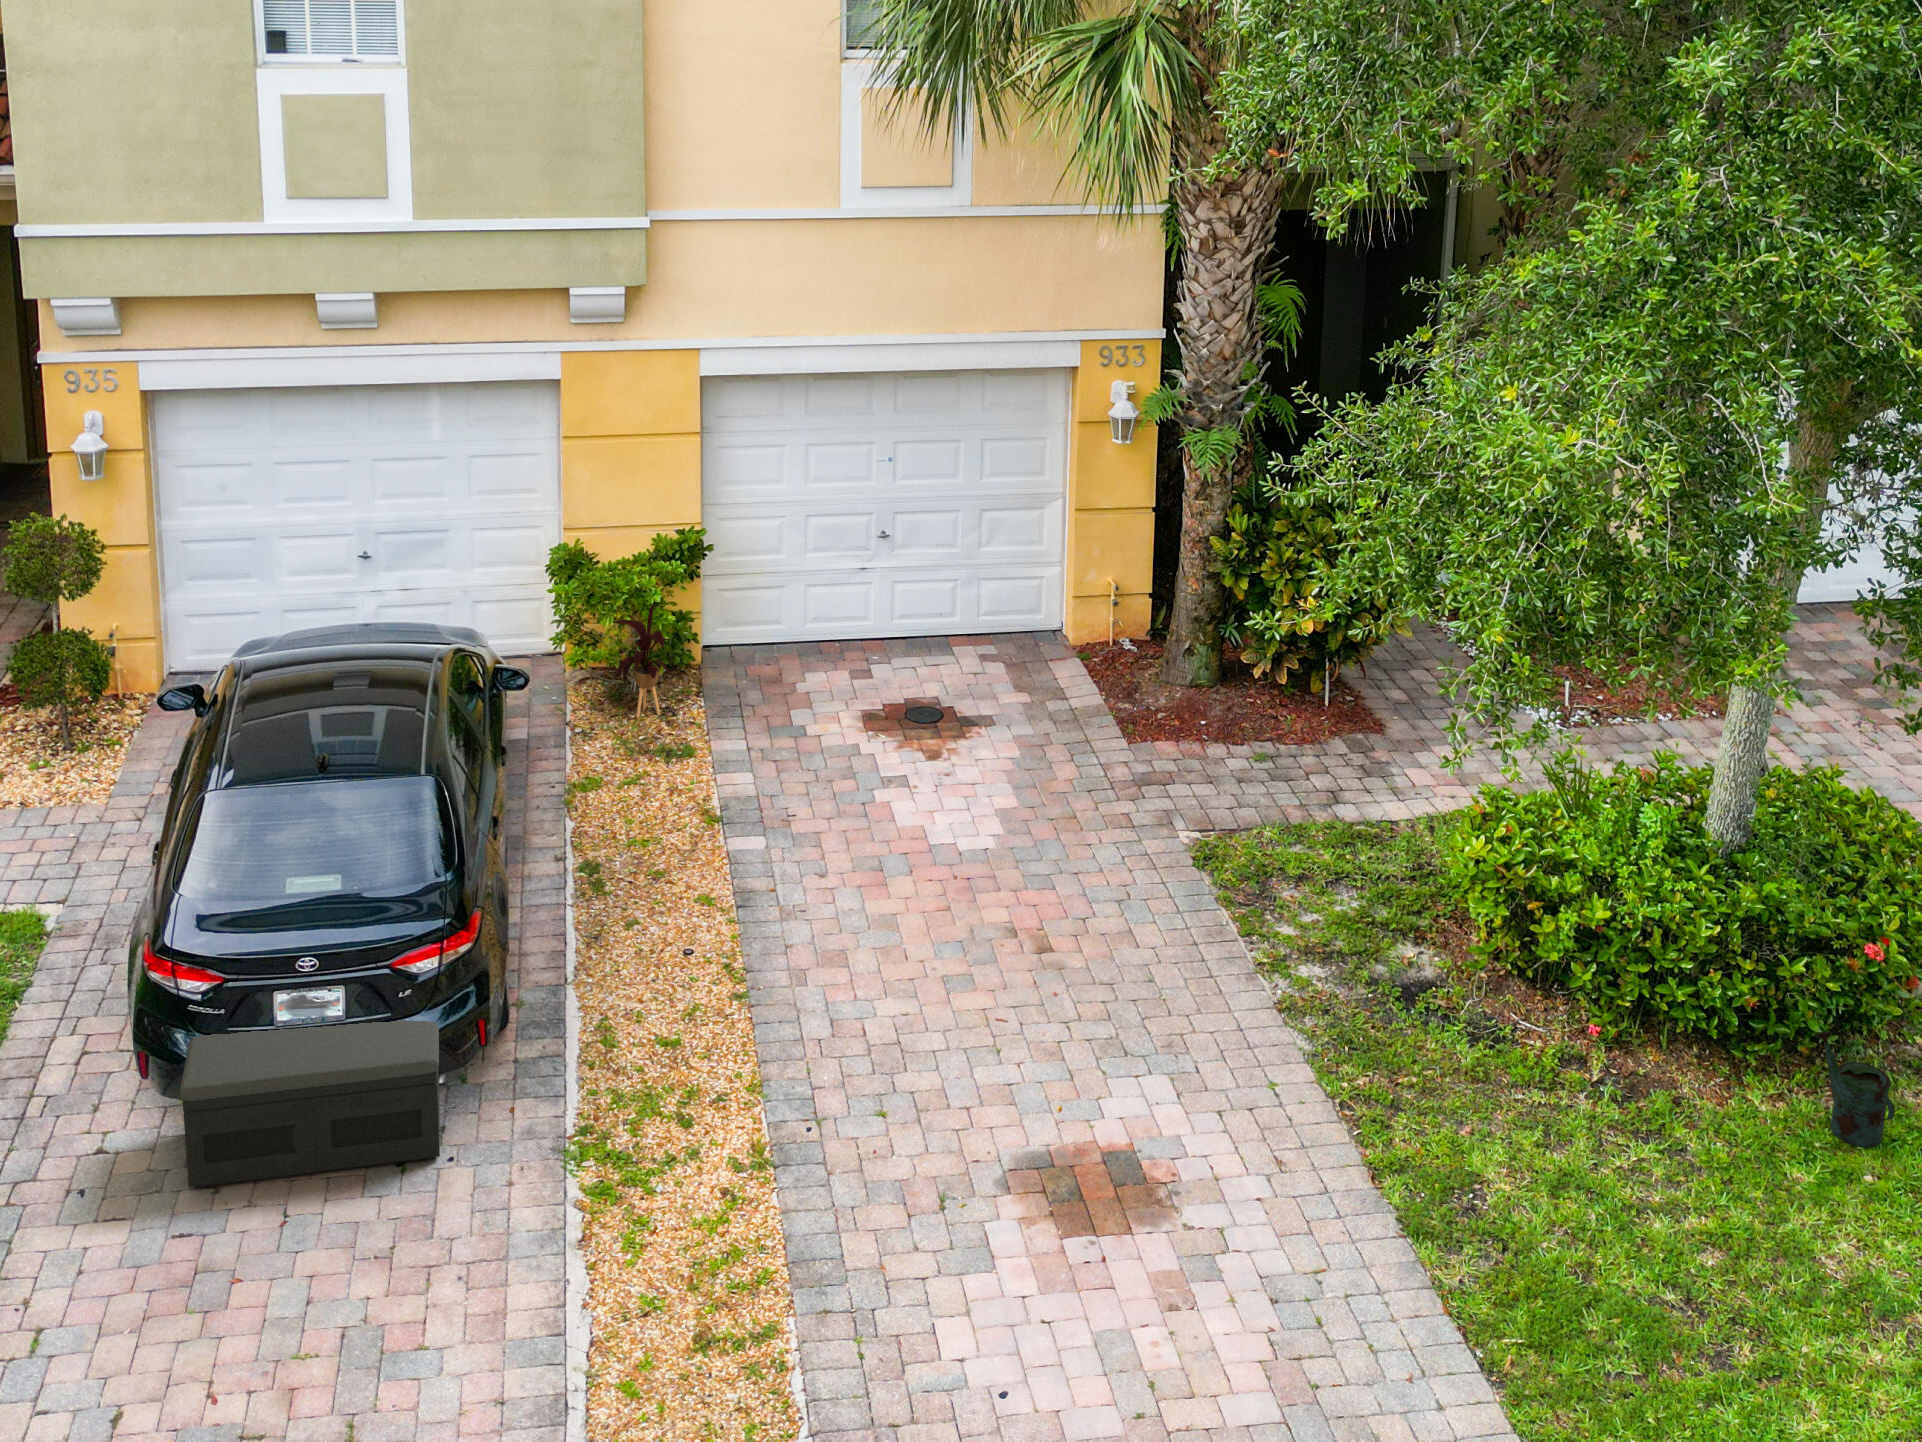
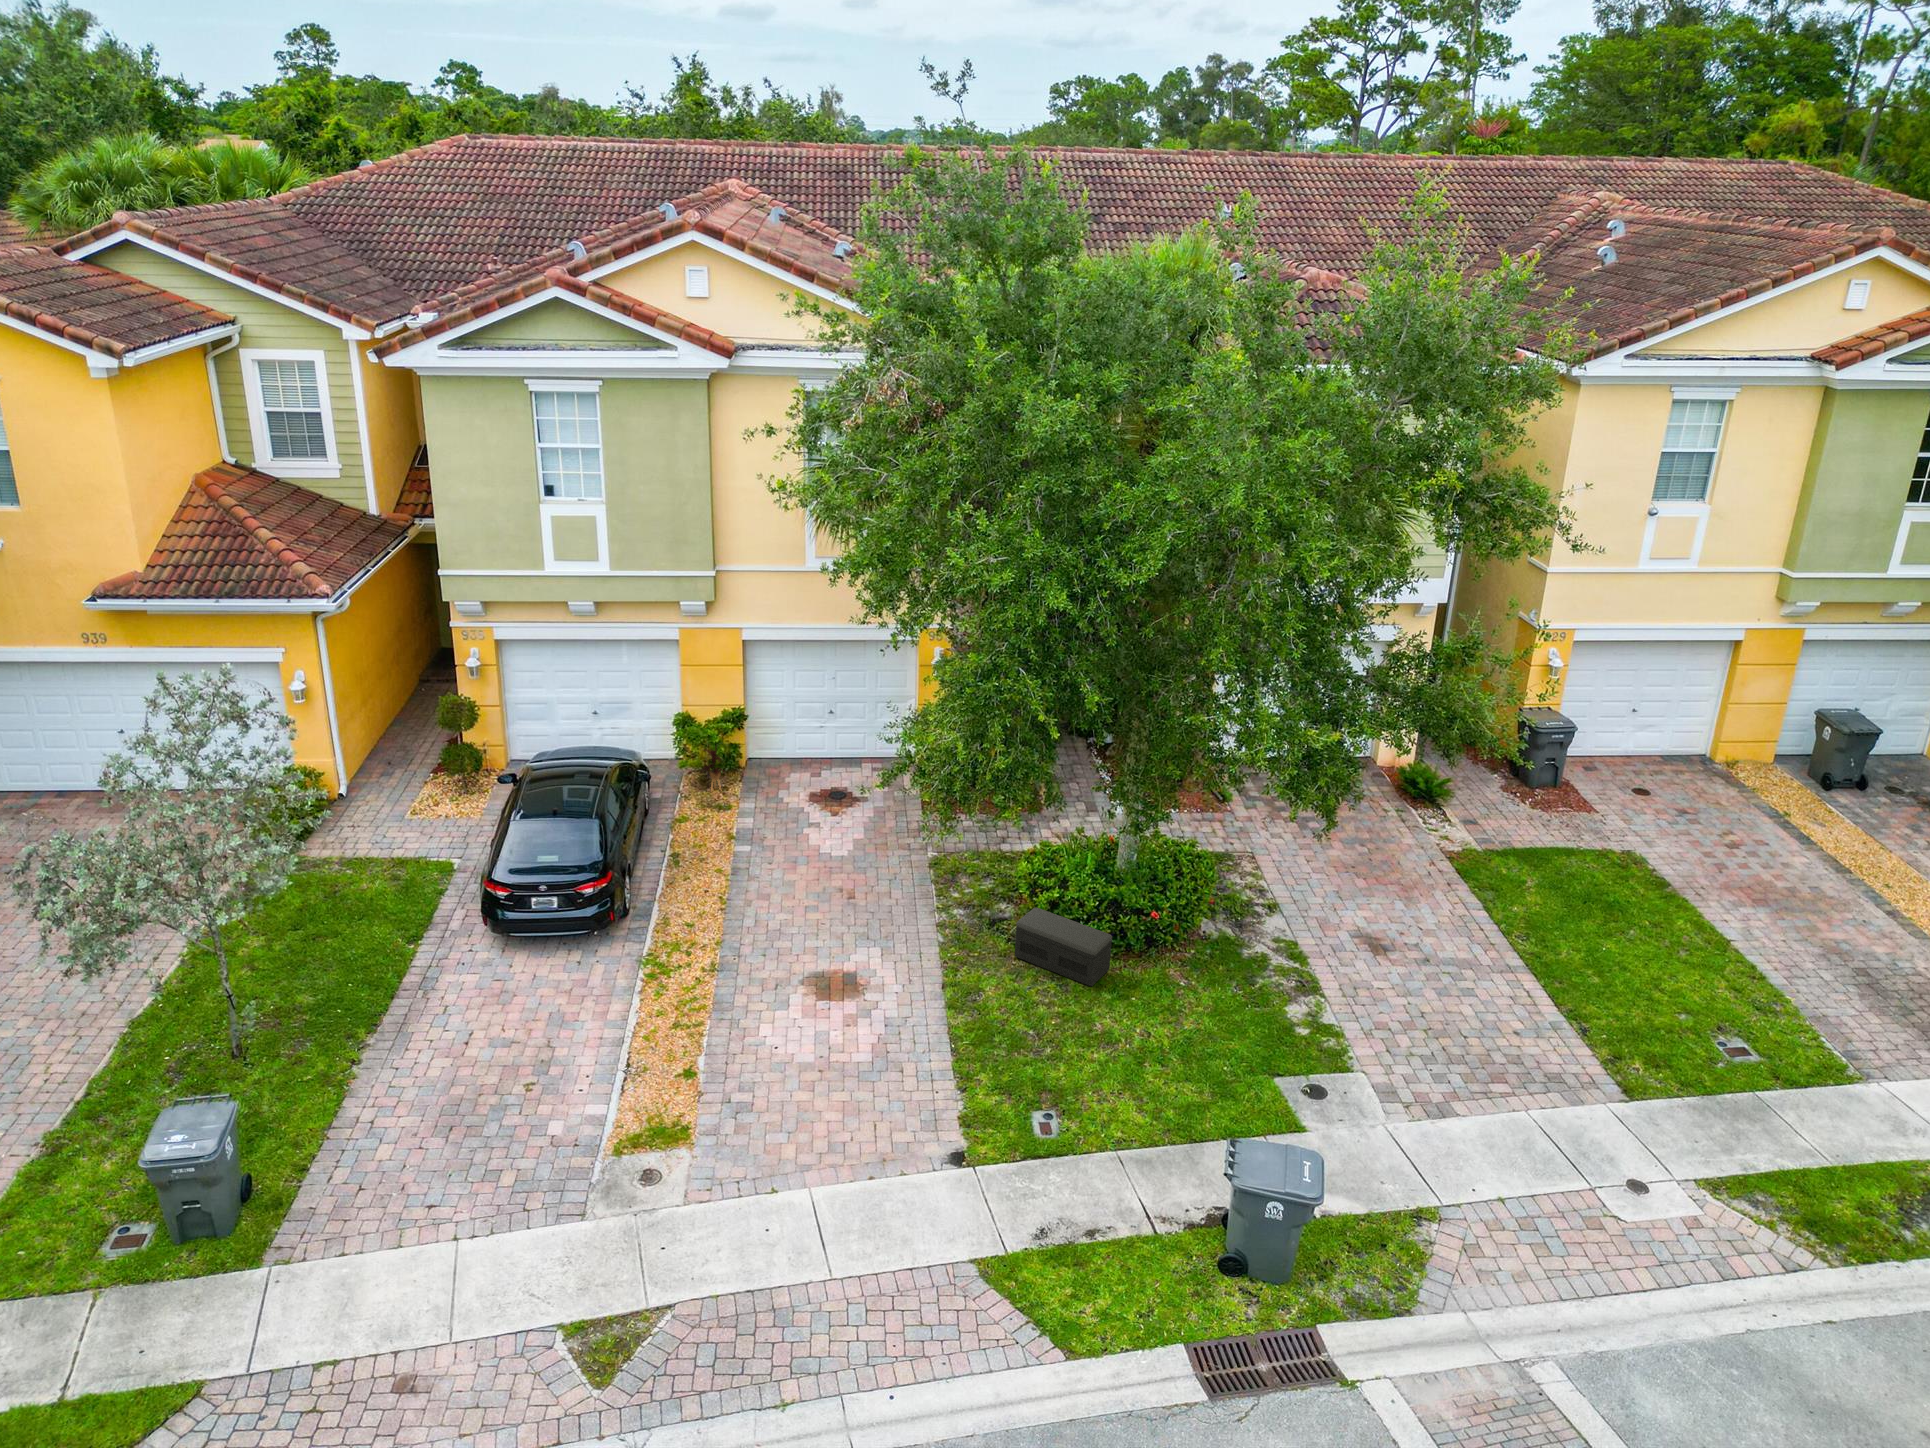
storage bench: present [180,1020,440,1188] -> present [1015,908,1112,986]
watering can: present [1815,1032,1895,1147] -> none [1132,947,1153,990]

